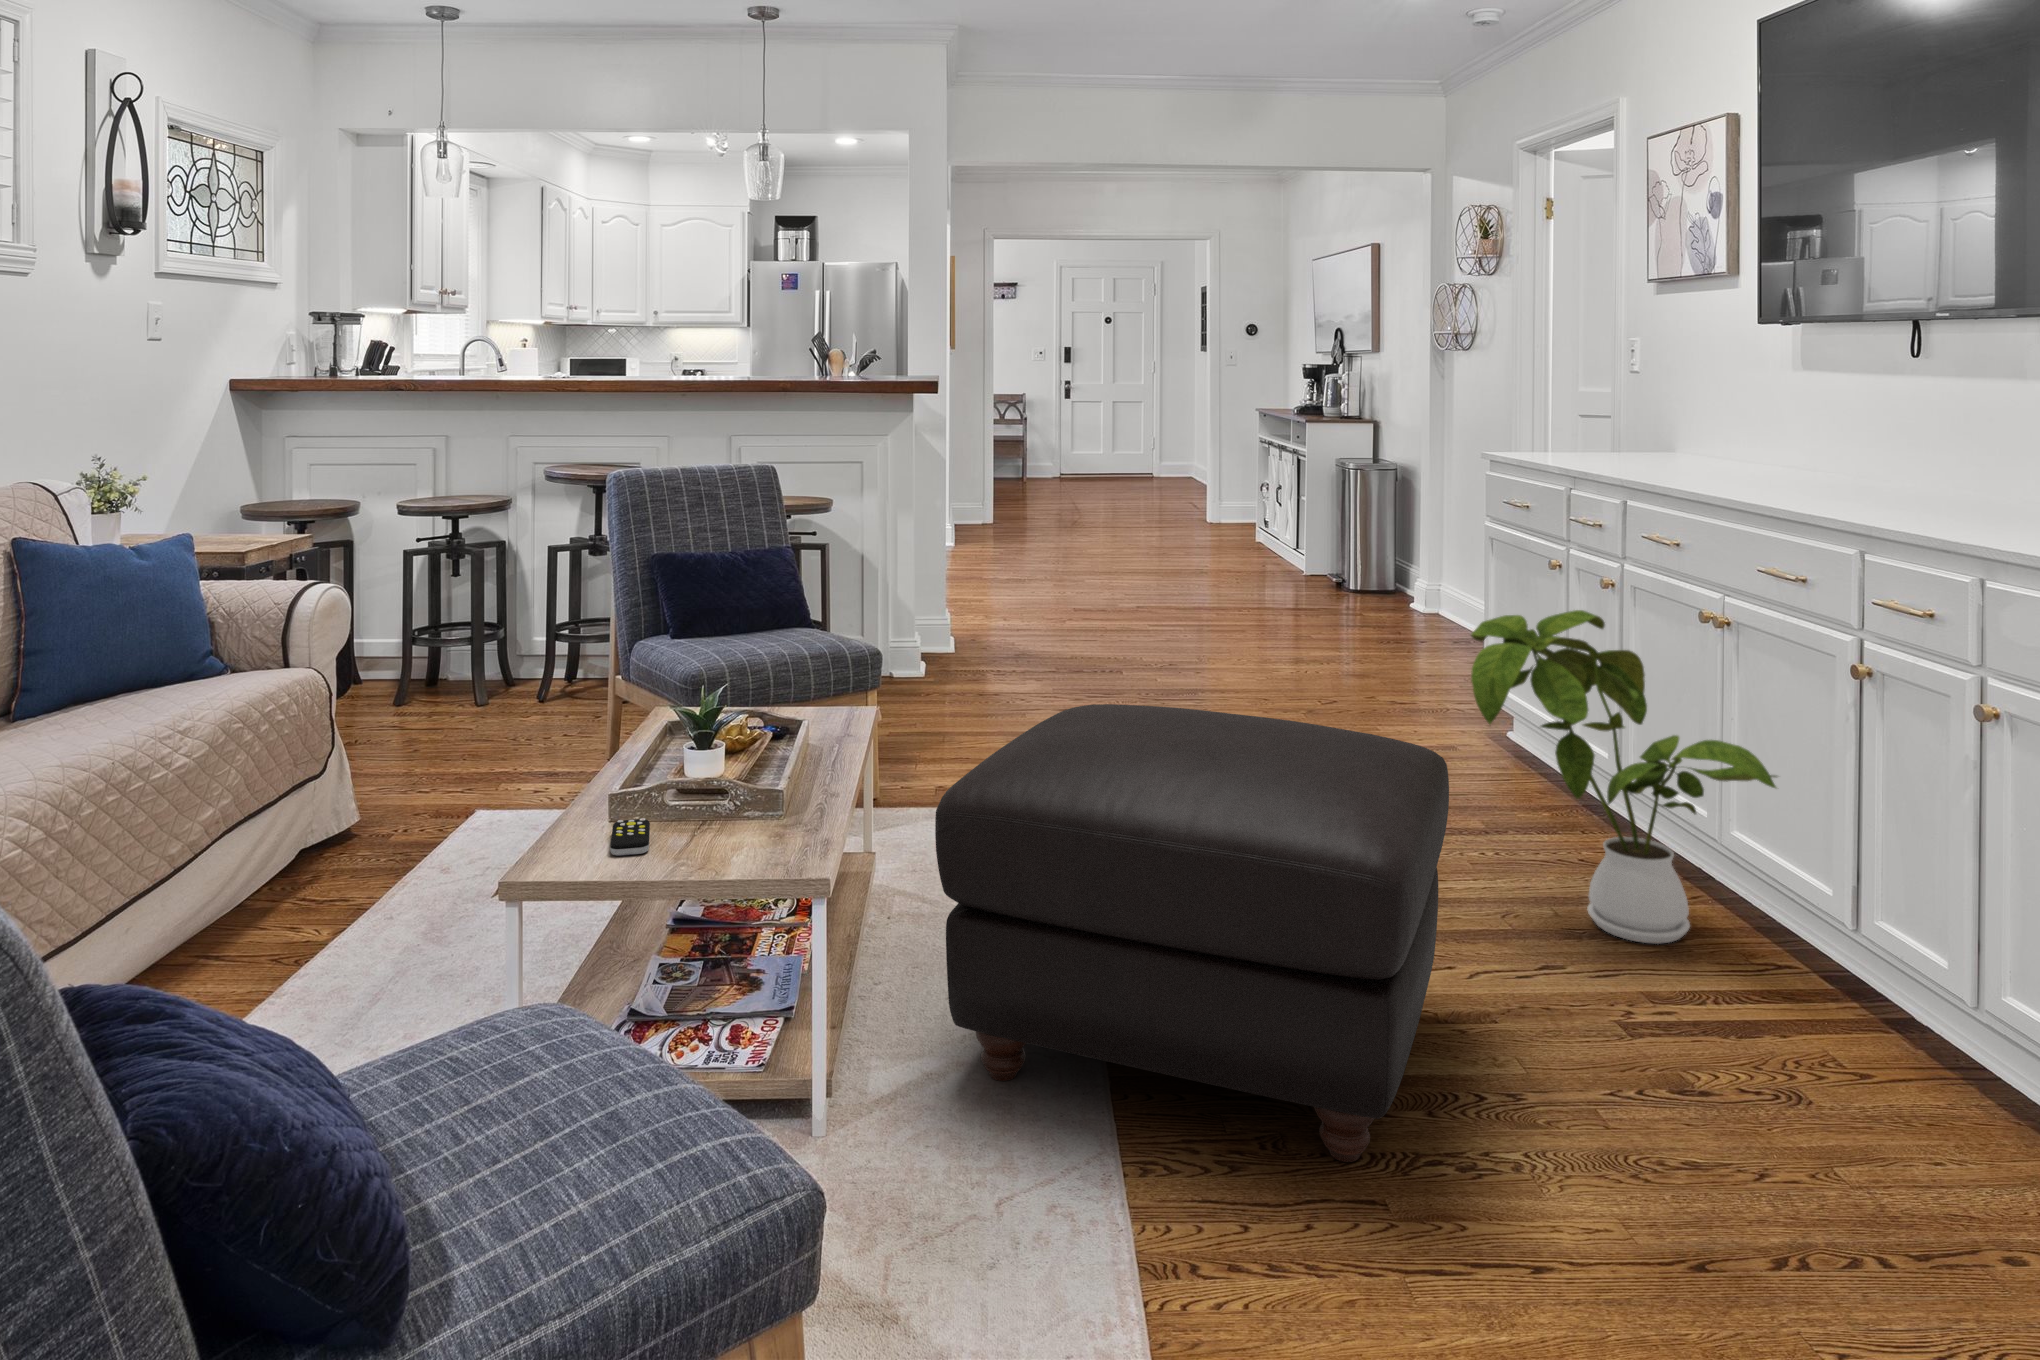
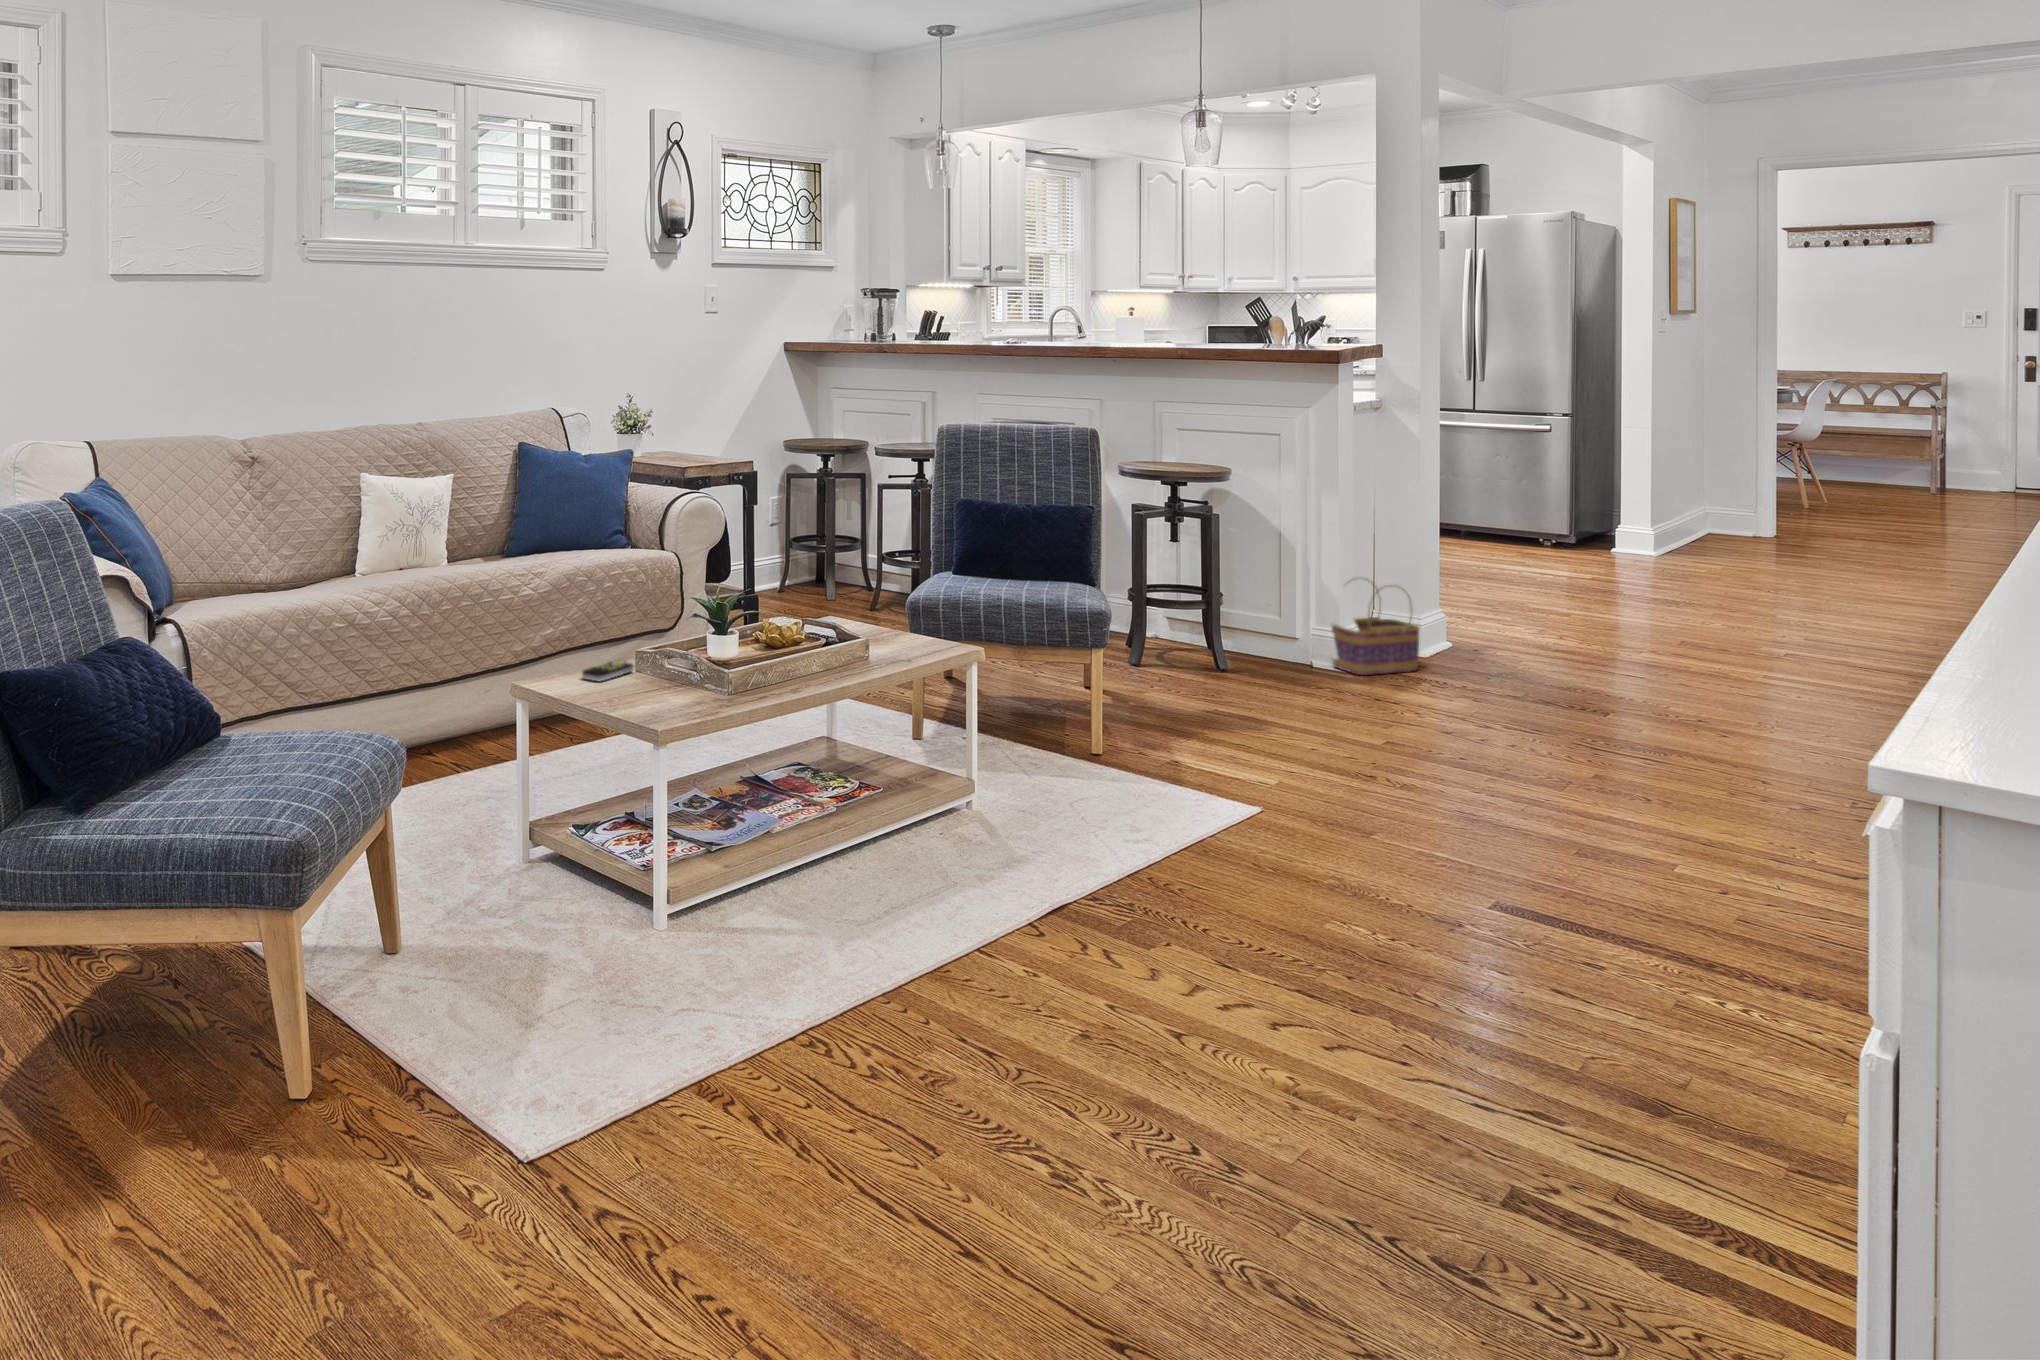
basket: none [906,590,969,677] -> present [1332,585,1419,675]
house plant: present [1471,610,1776,944] -> none [1485,650,1977,1184]
ottoman: present [935,704,1449,1162] -> none [766,654,1312,1118]

